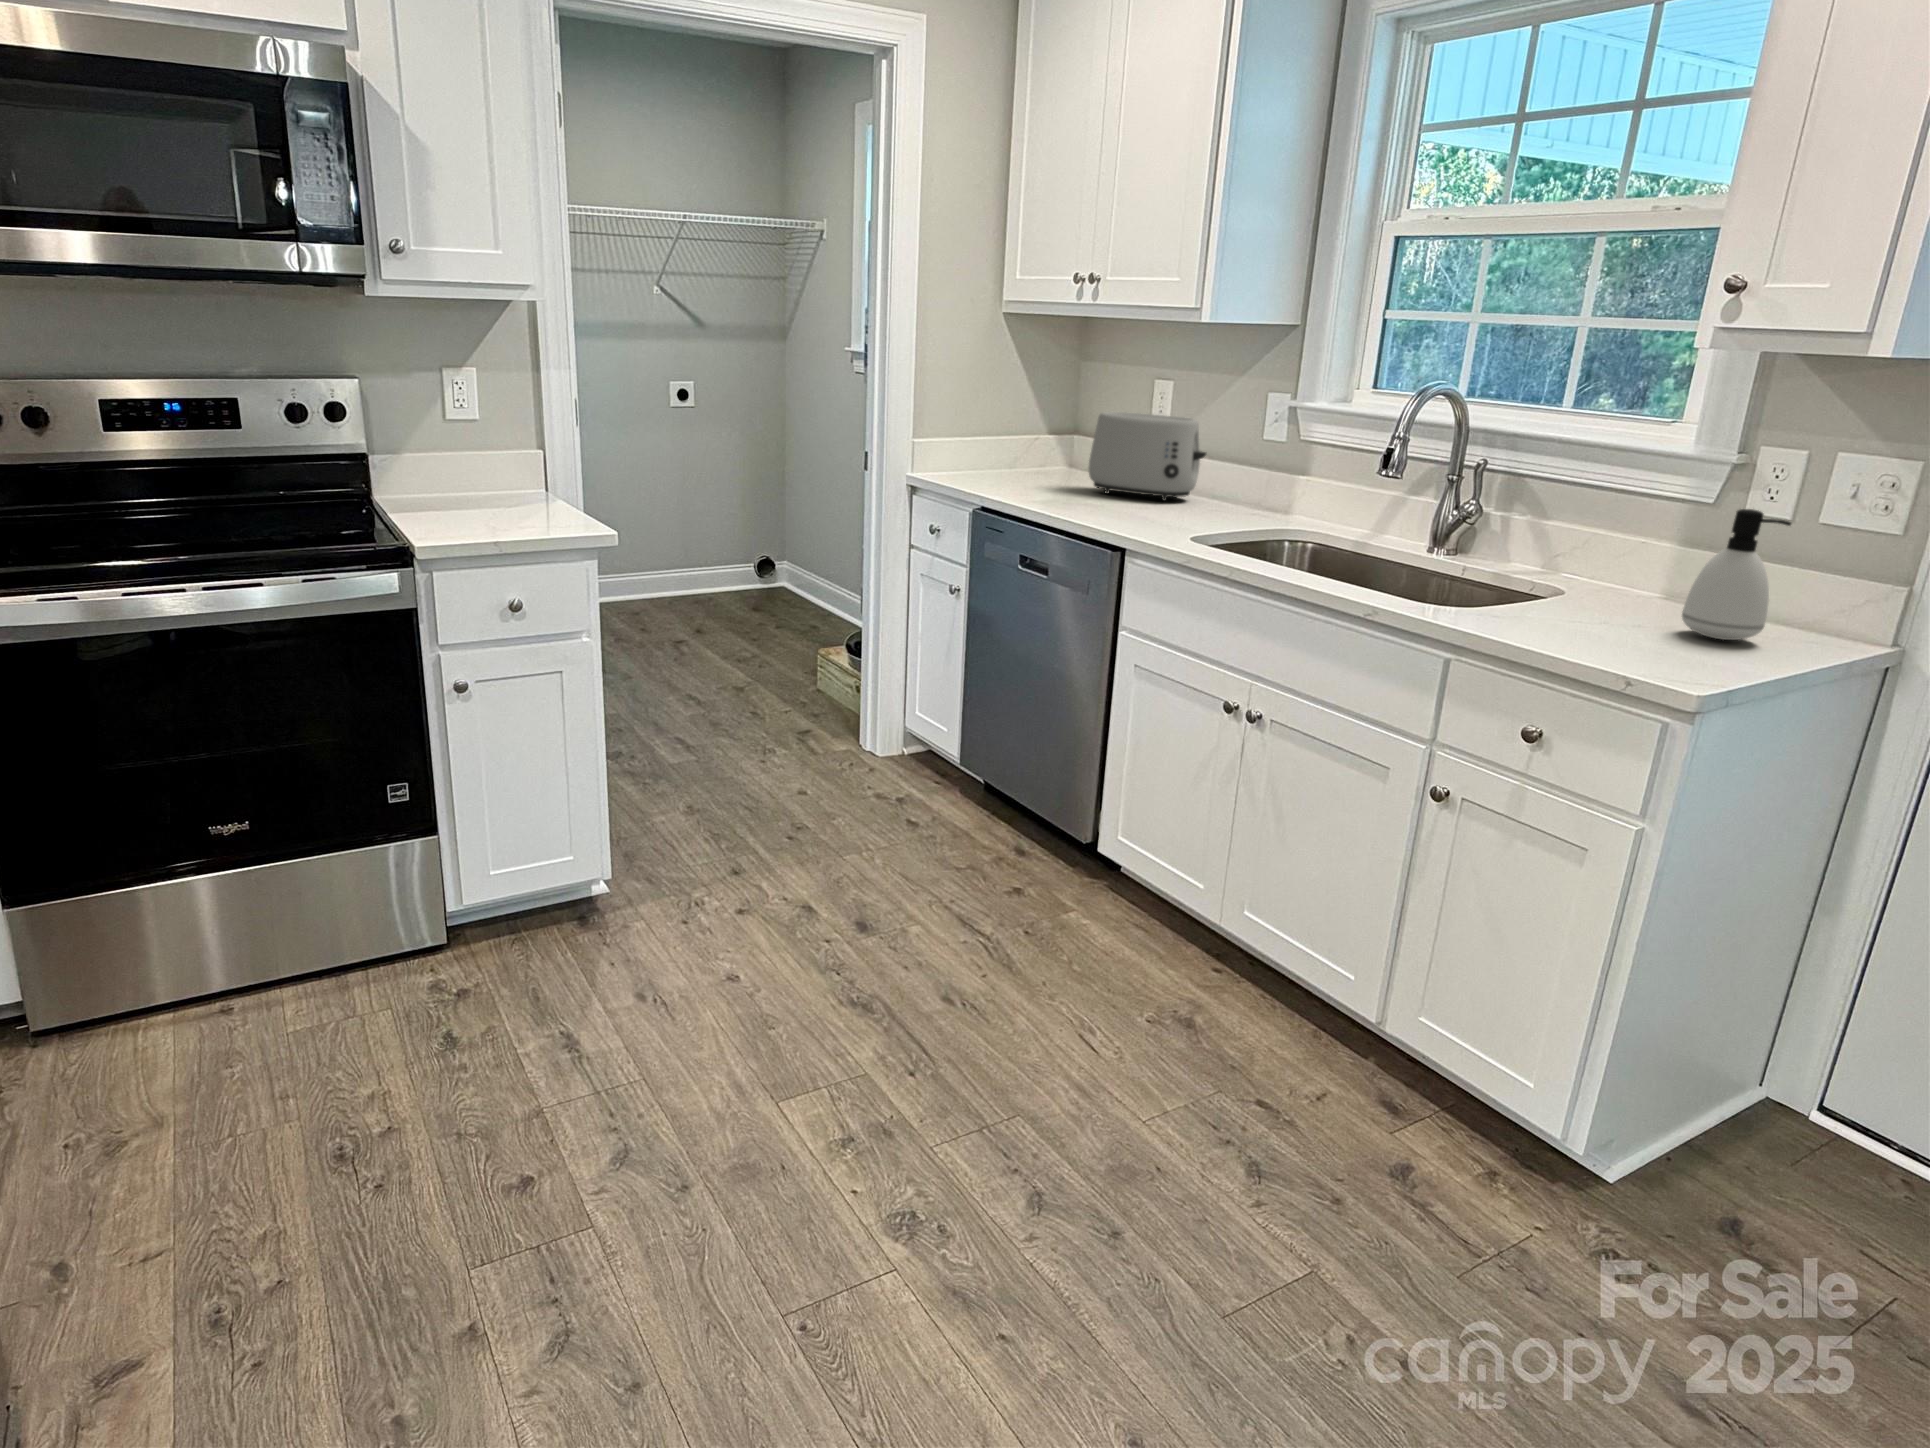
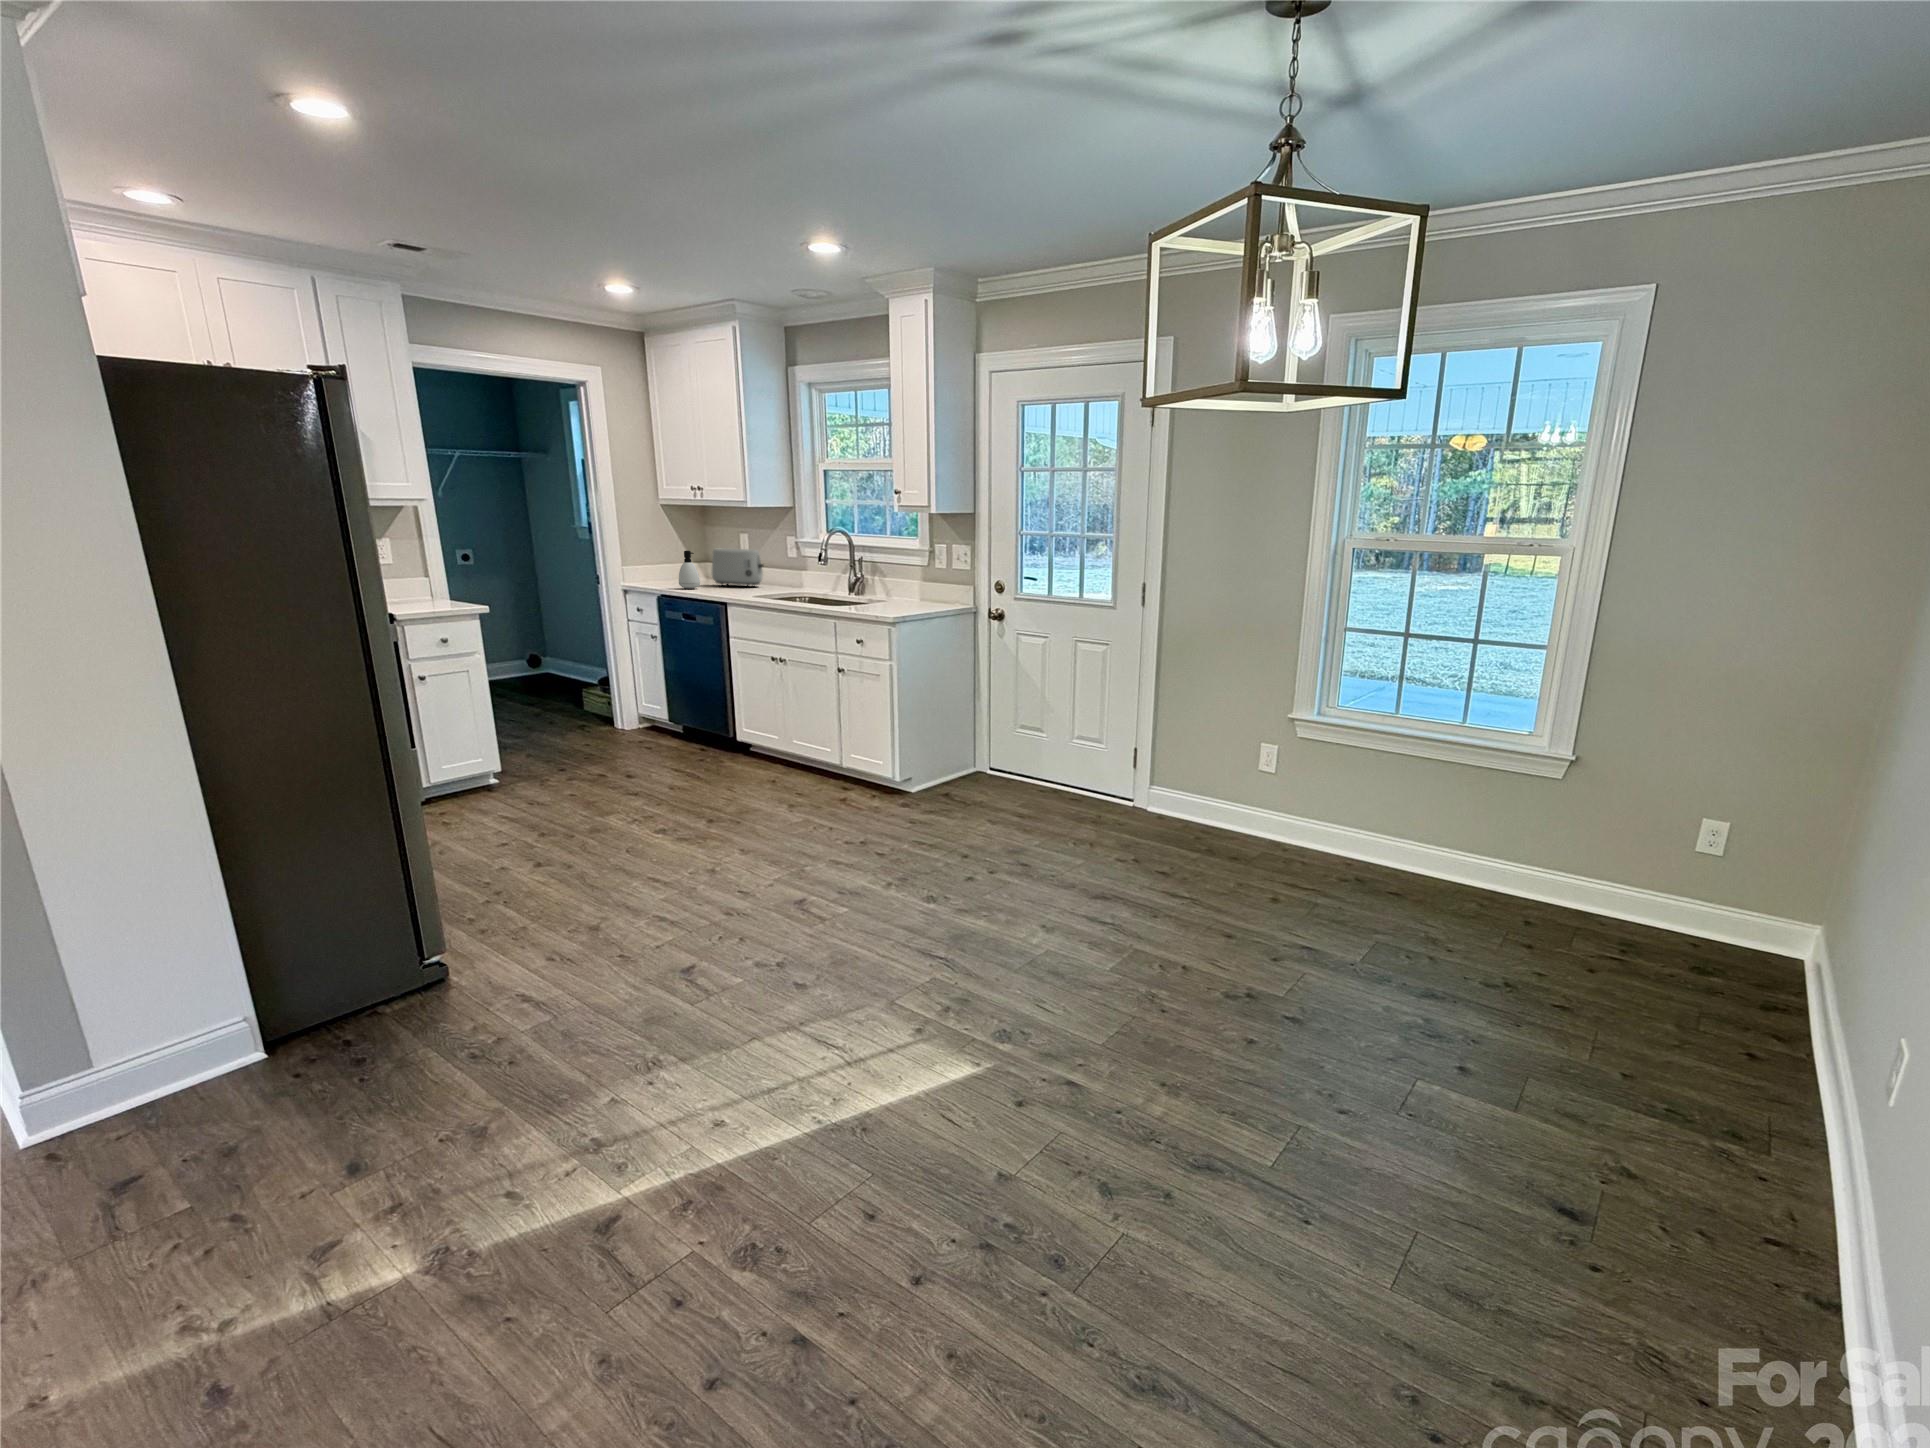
soap dispenser: present [1682,509,1791,640] -> present [679,551,700,589]

